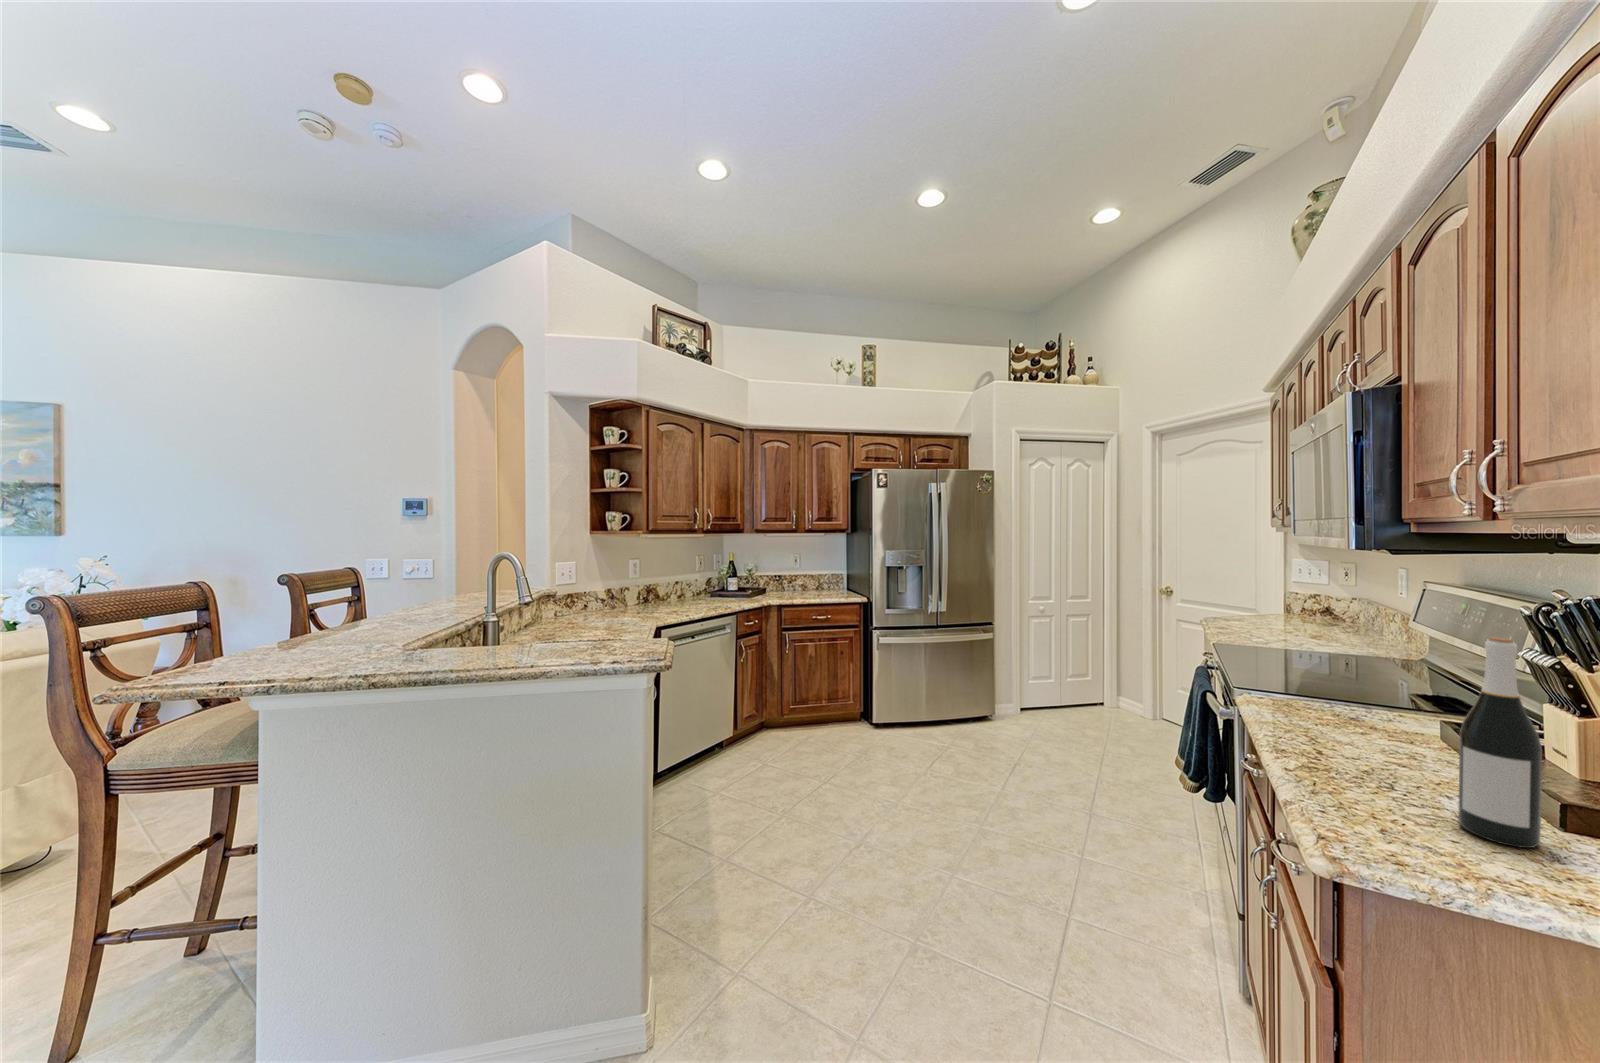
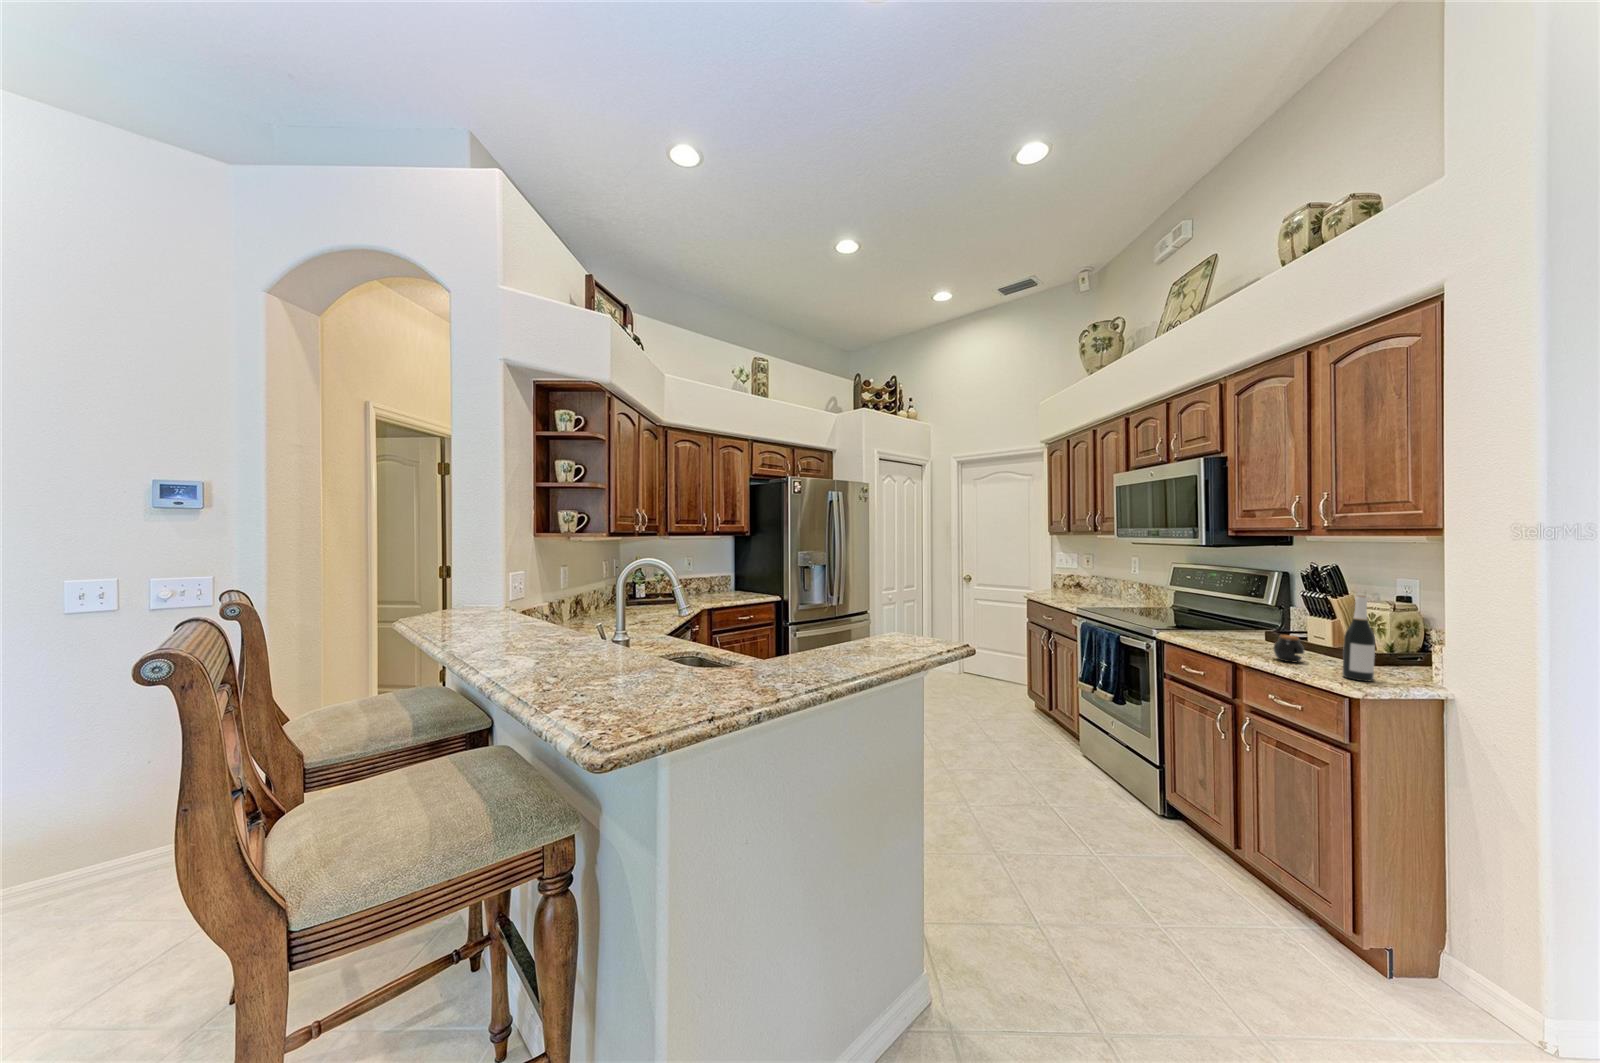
jar: none [1380,714,1453,777] -> present [1273,635,1305,662]

